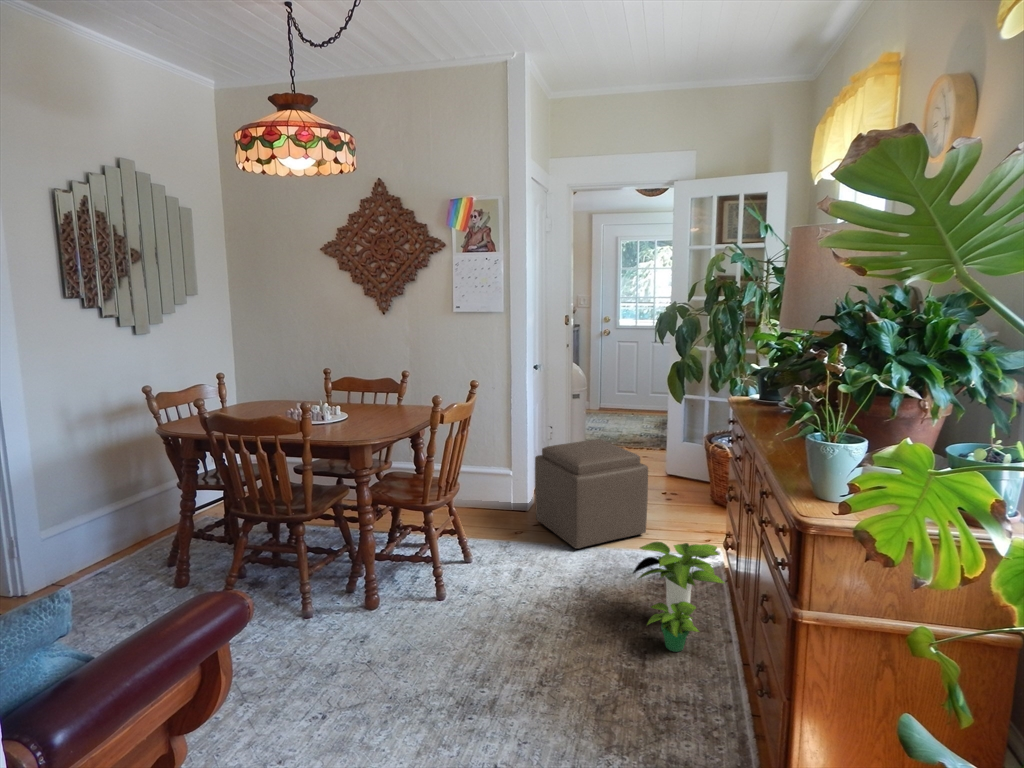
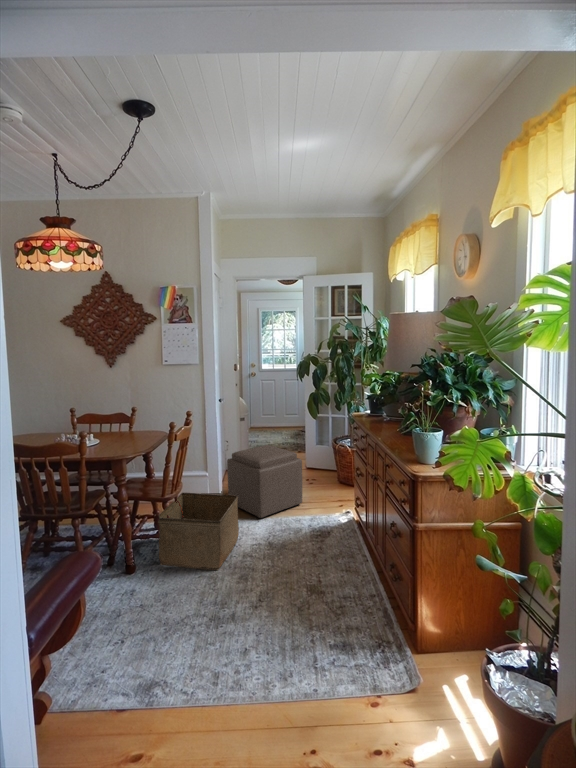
storage bin: none [414,499,536,620] -> present [158,493,239,570]
potted plant: present [633,542,724,652] -> none [306,503,361,571]

